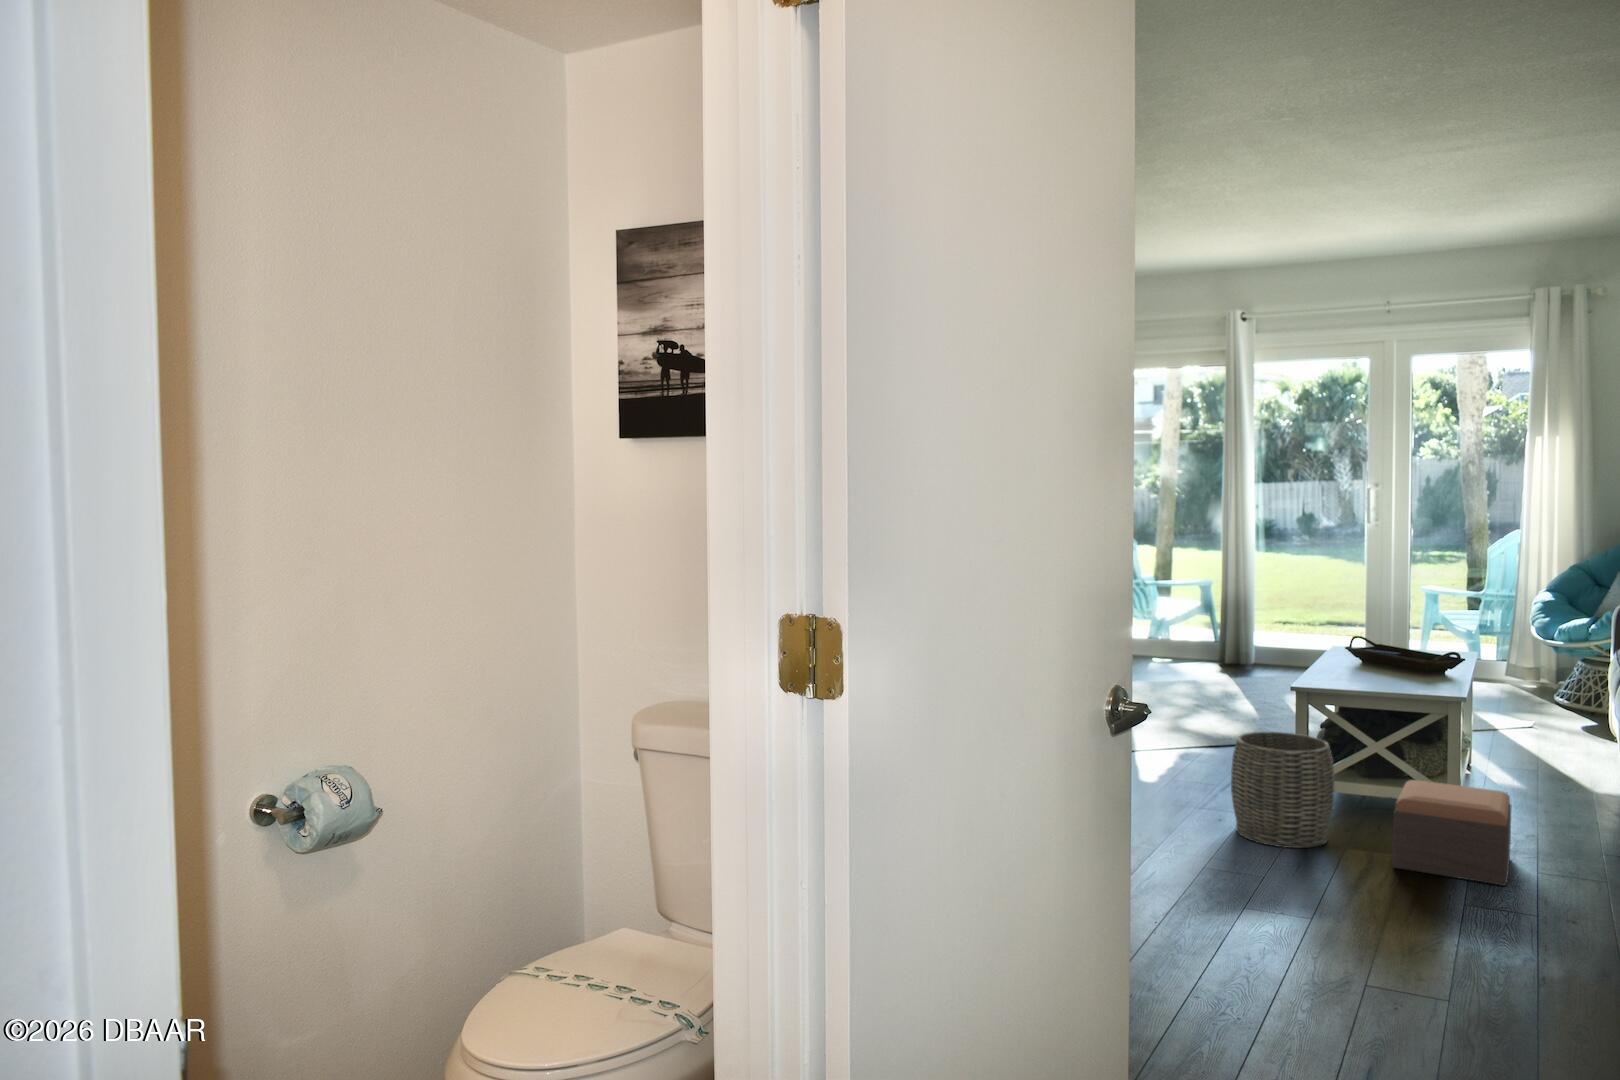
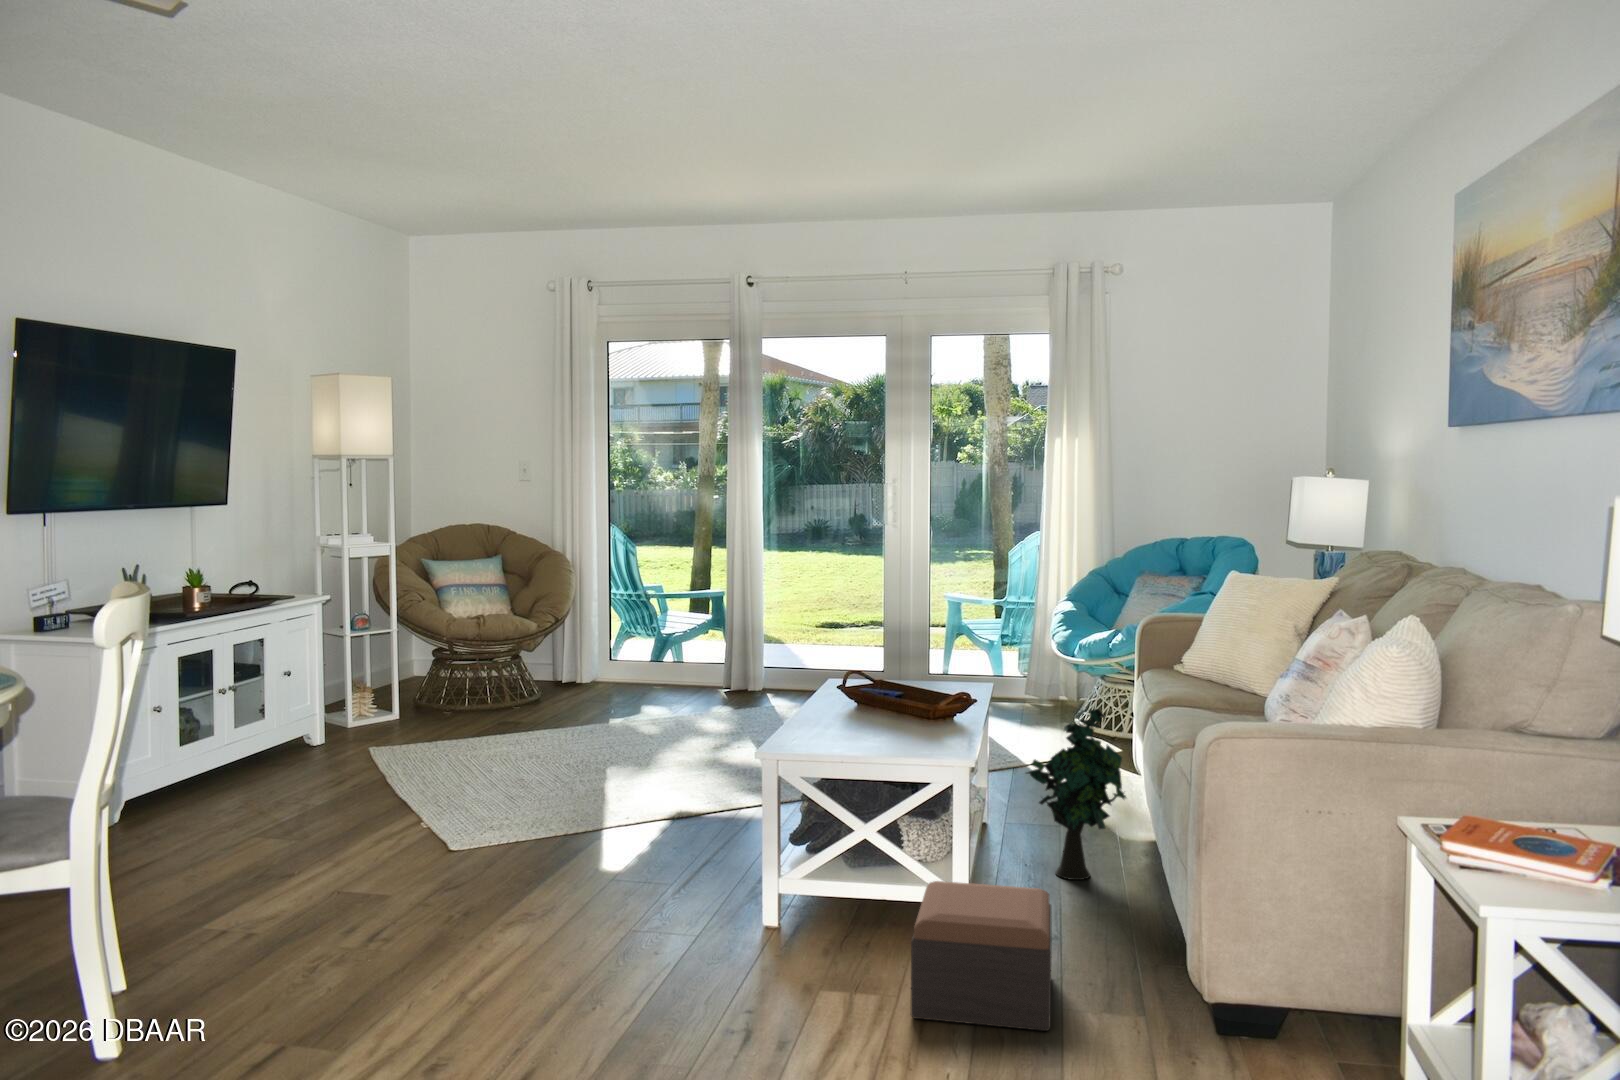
decorative plant: none [1493,669,1590,807] -> present [1027,709,1126,880]
woven basket: present [1231,732,1334,848] -> none [704,825,838,1000]

